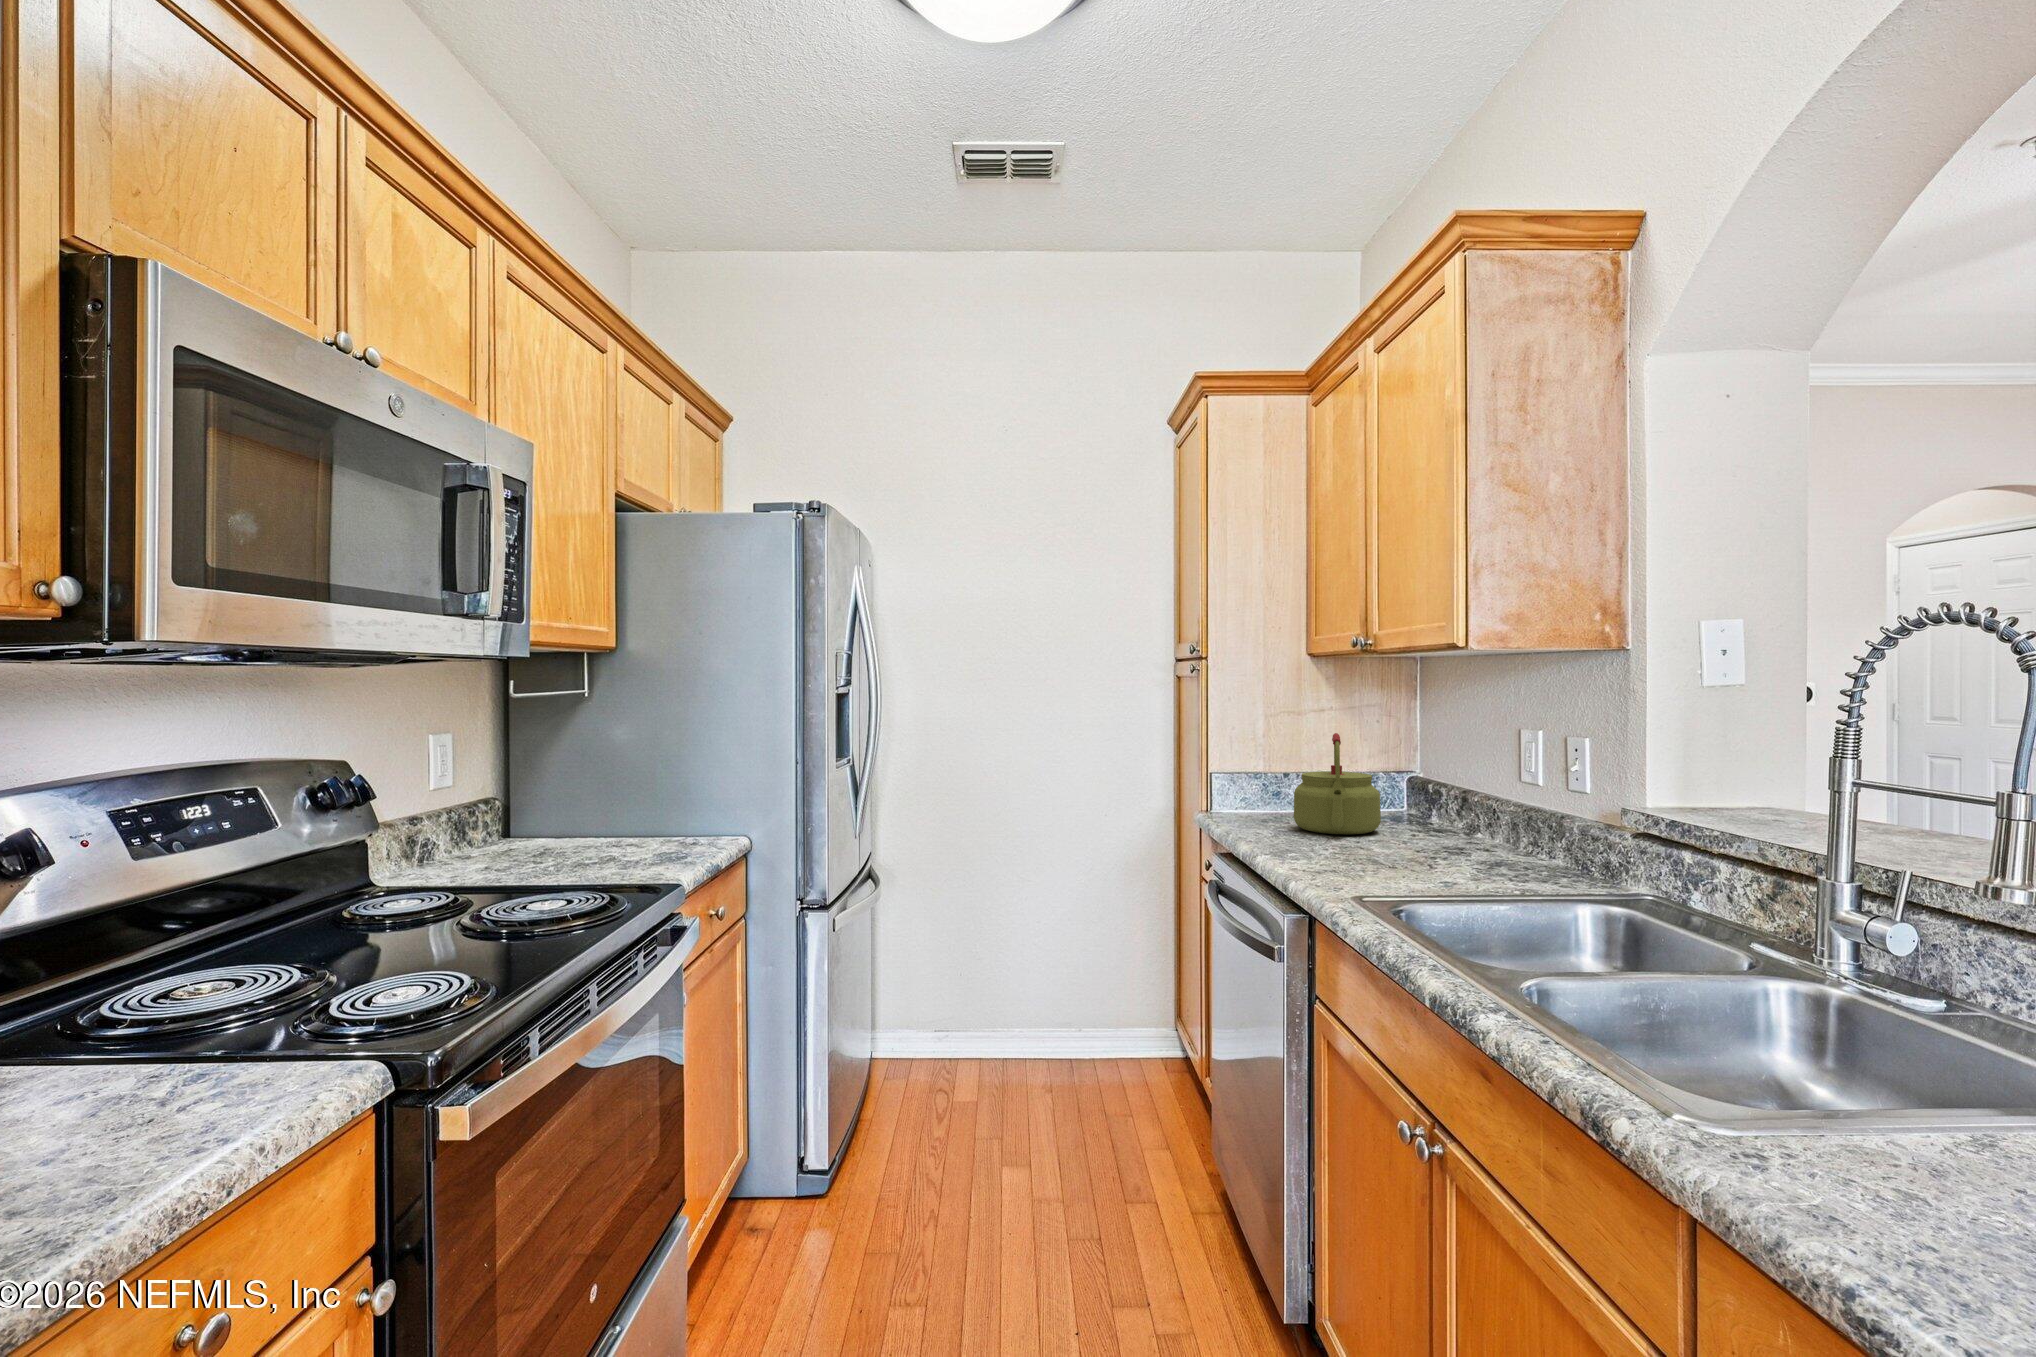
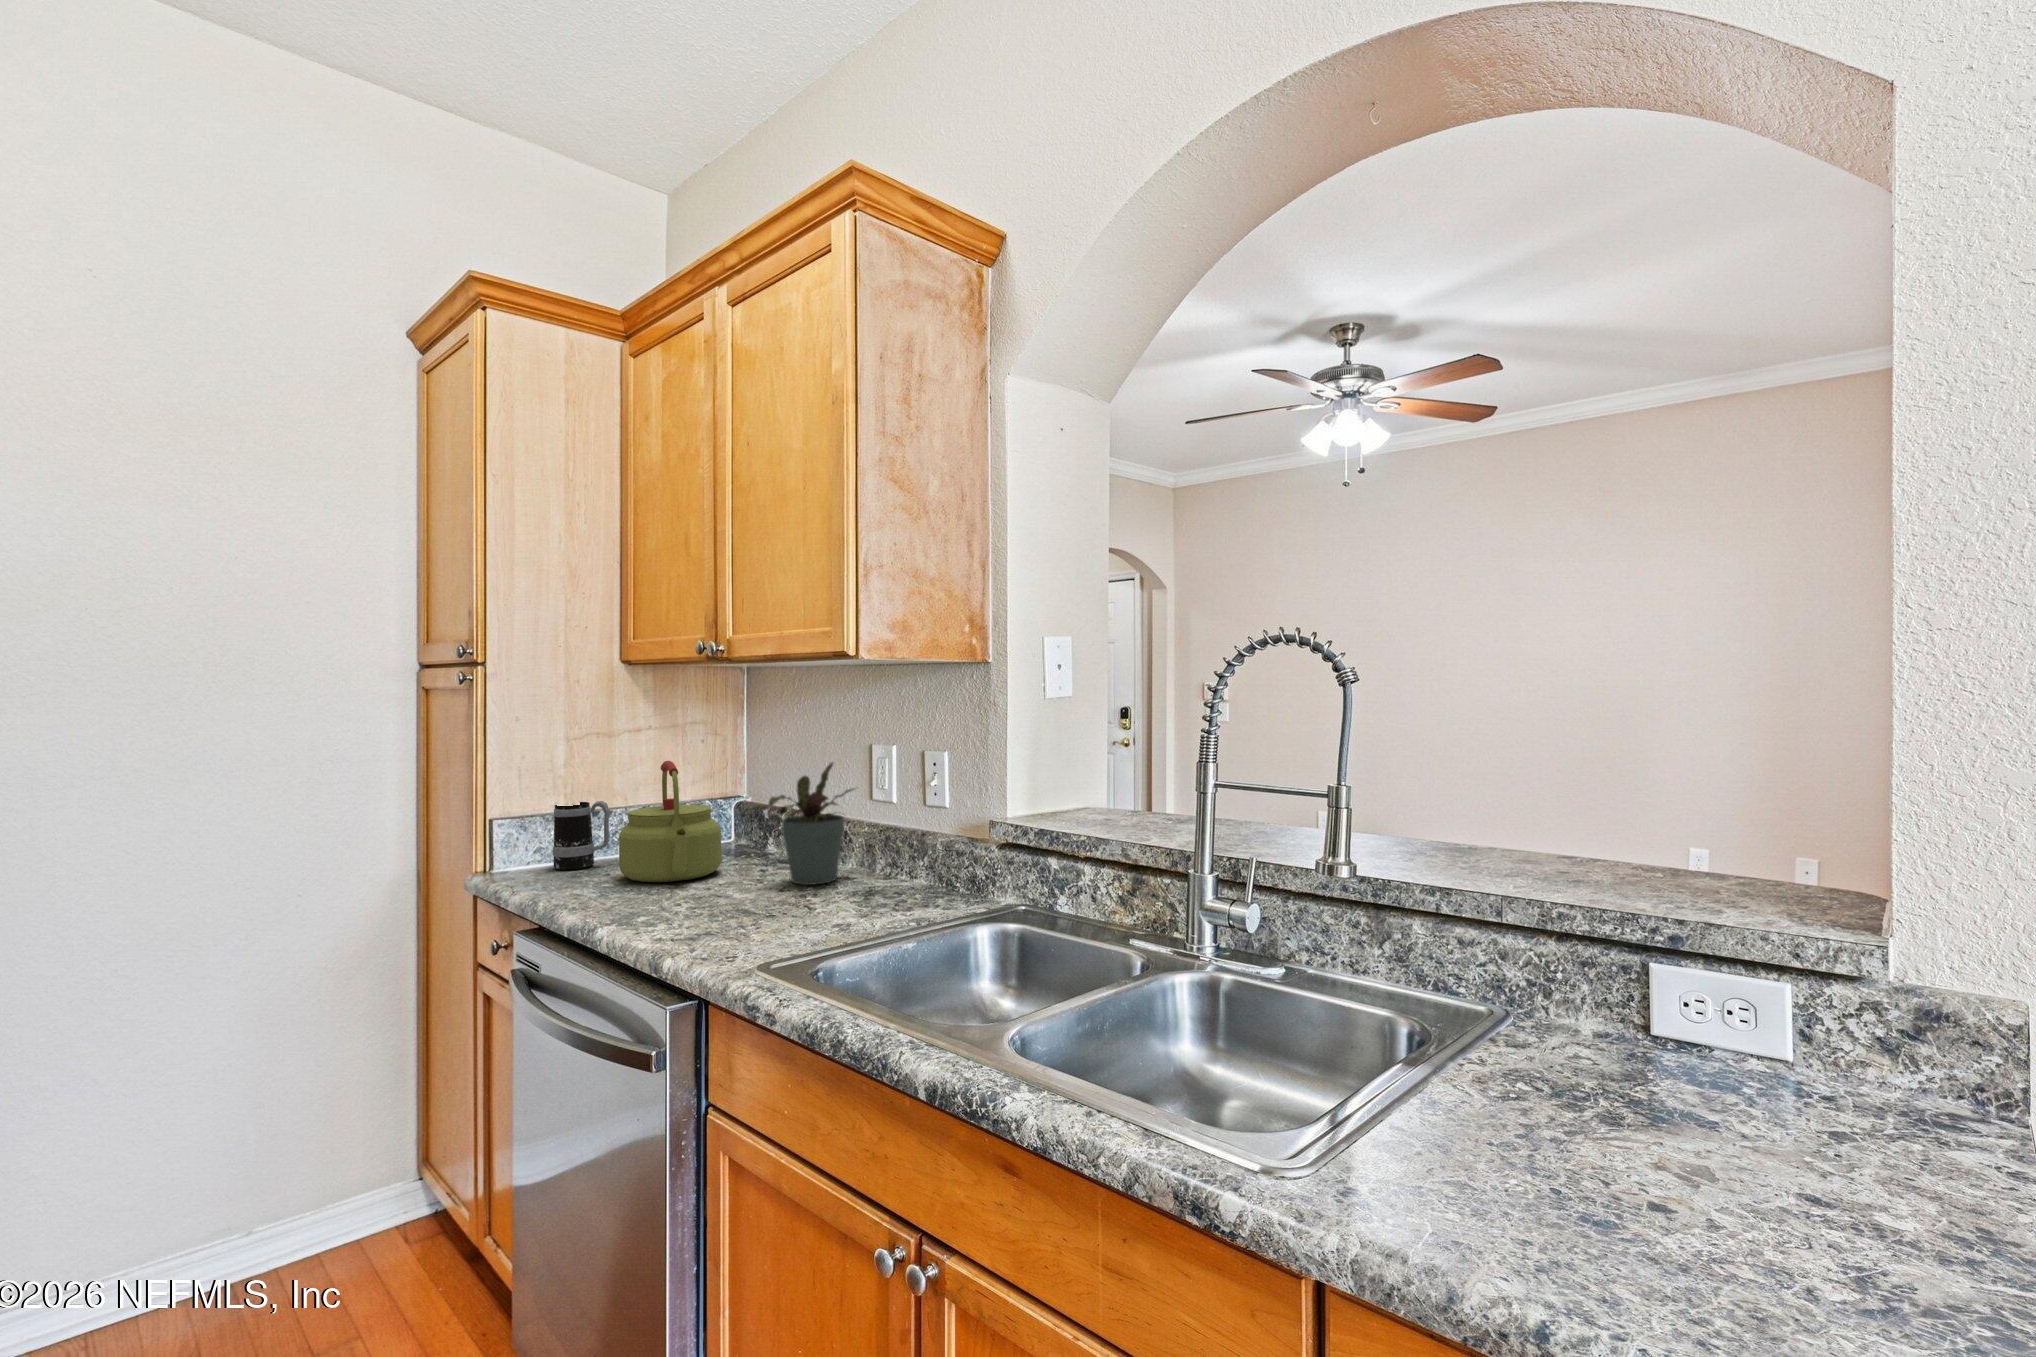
potted plant: none [1412,742,1503,852] -> present [769,762,854,885]
mug: none [1251,763,1295,817] -> present [553,801,610,870]

